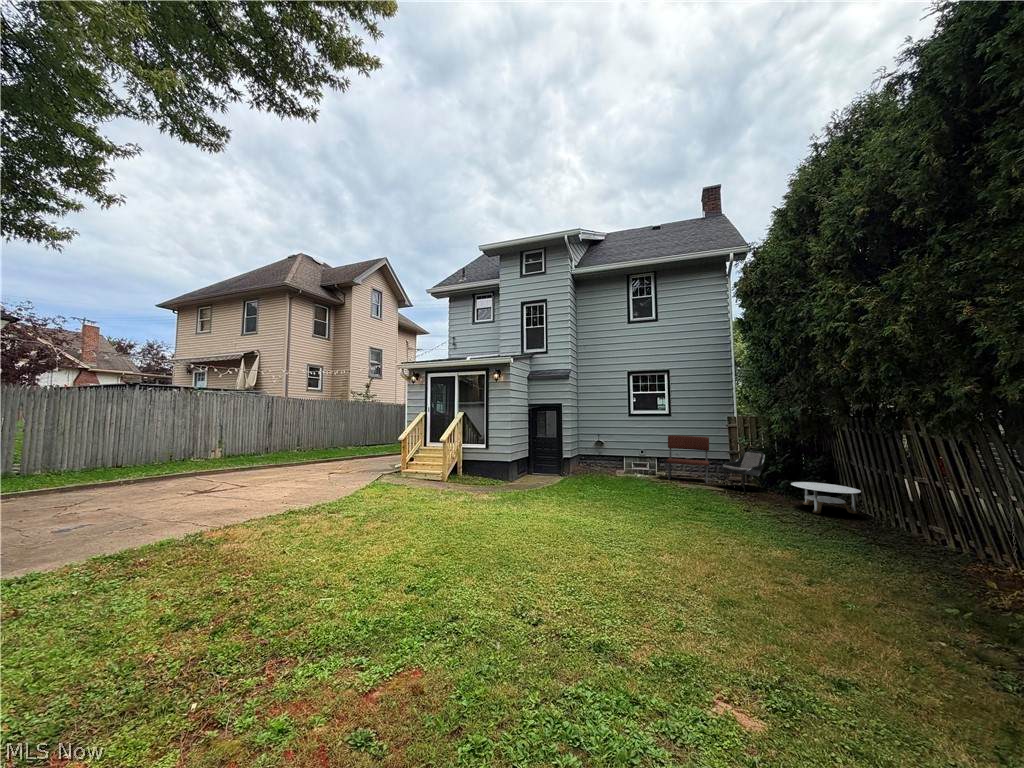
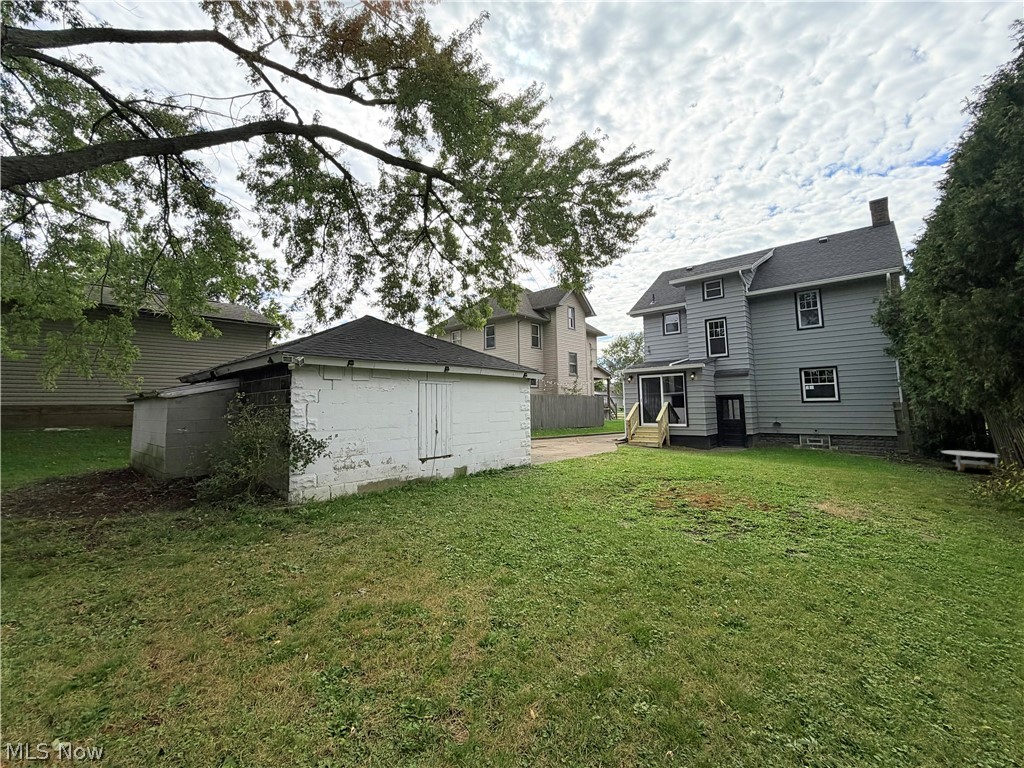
bench: present [666,435,709,483] -> none [836,417,877,453]
lounge chair: present [720,451,768,492] -> none [885,429,930,460]

